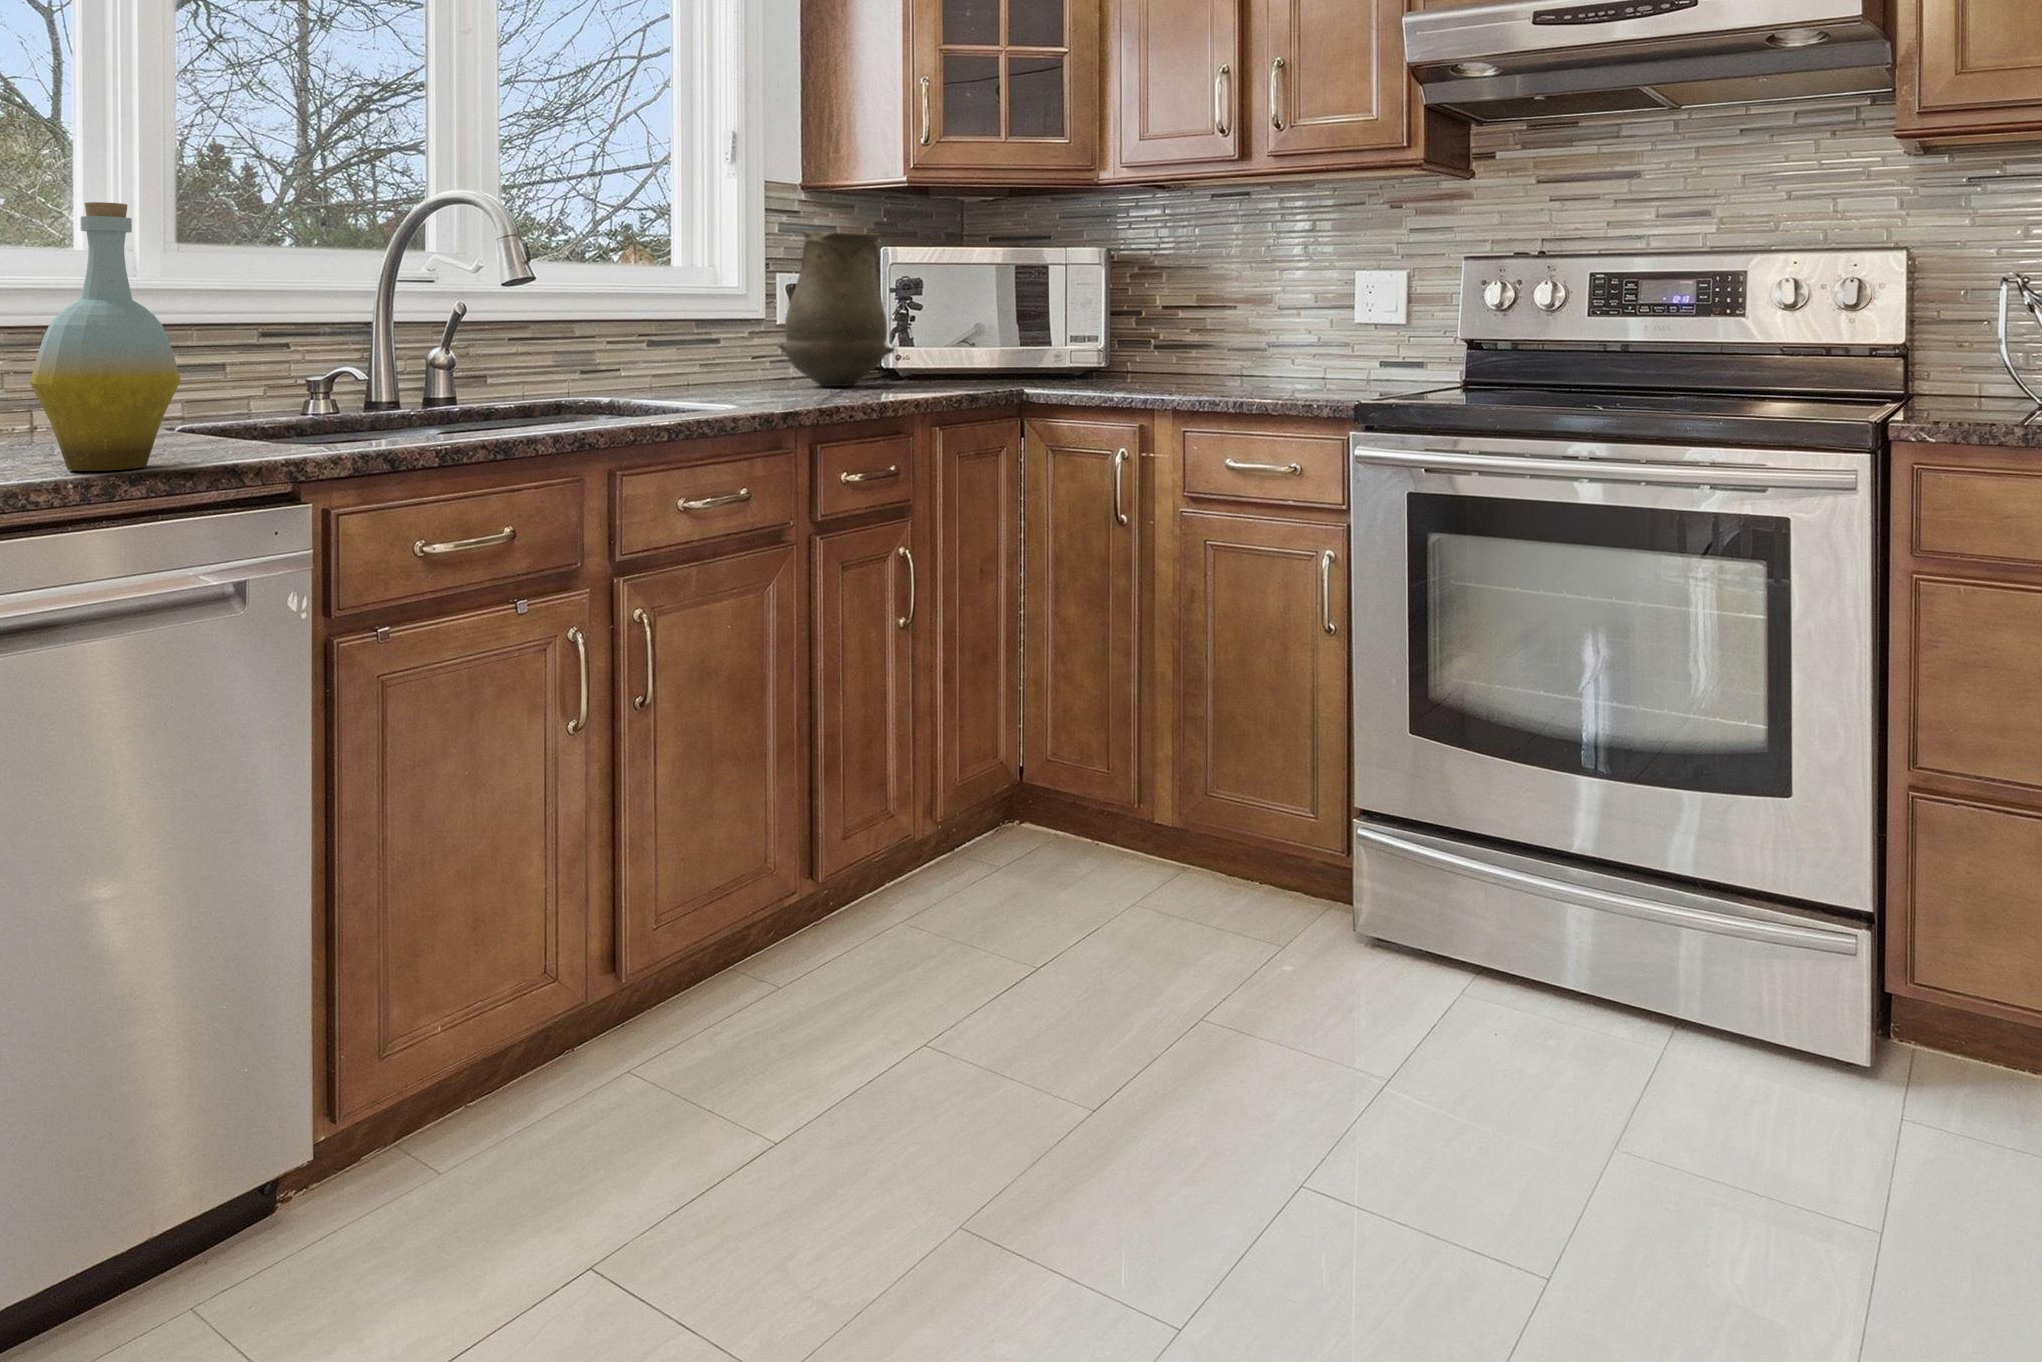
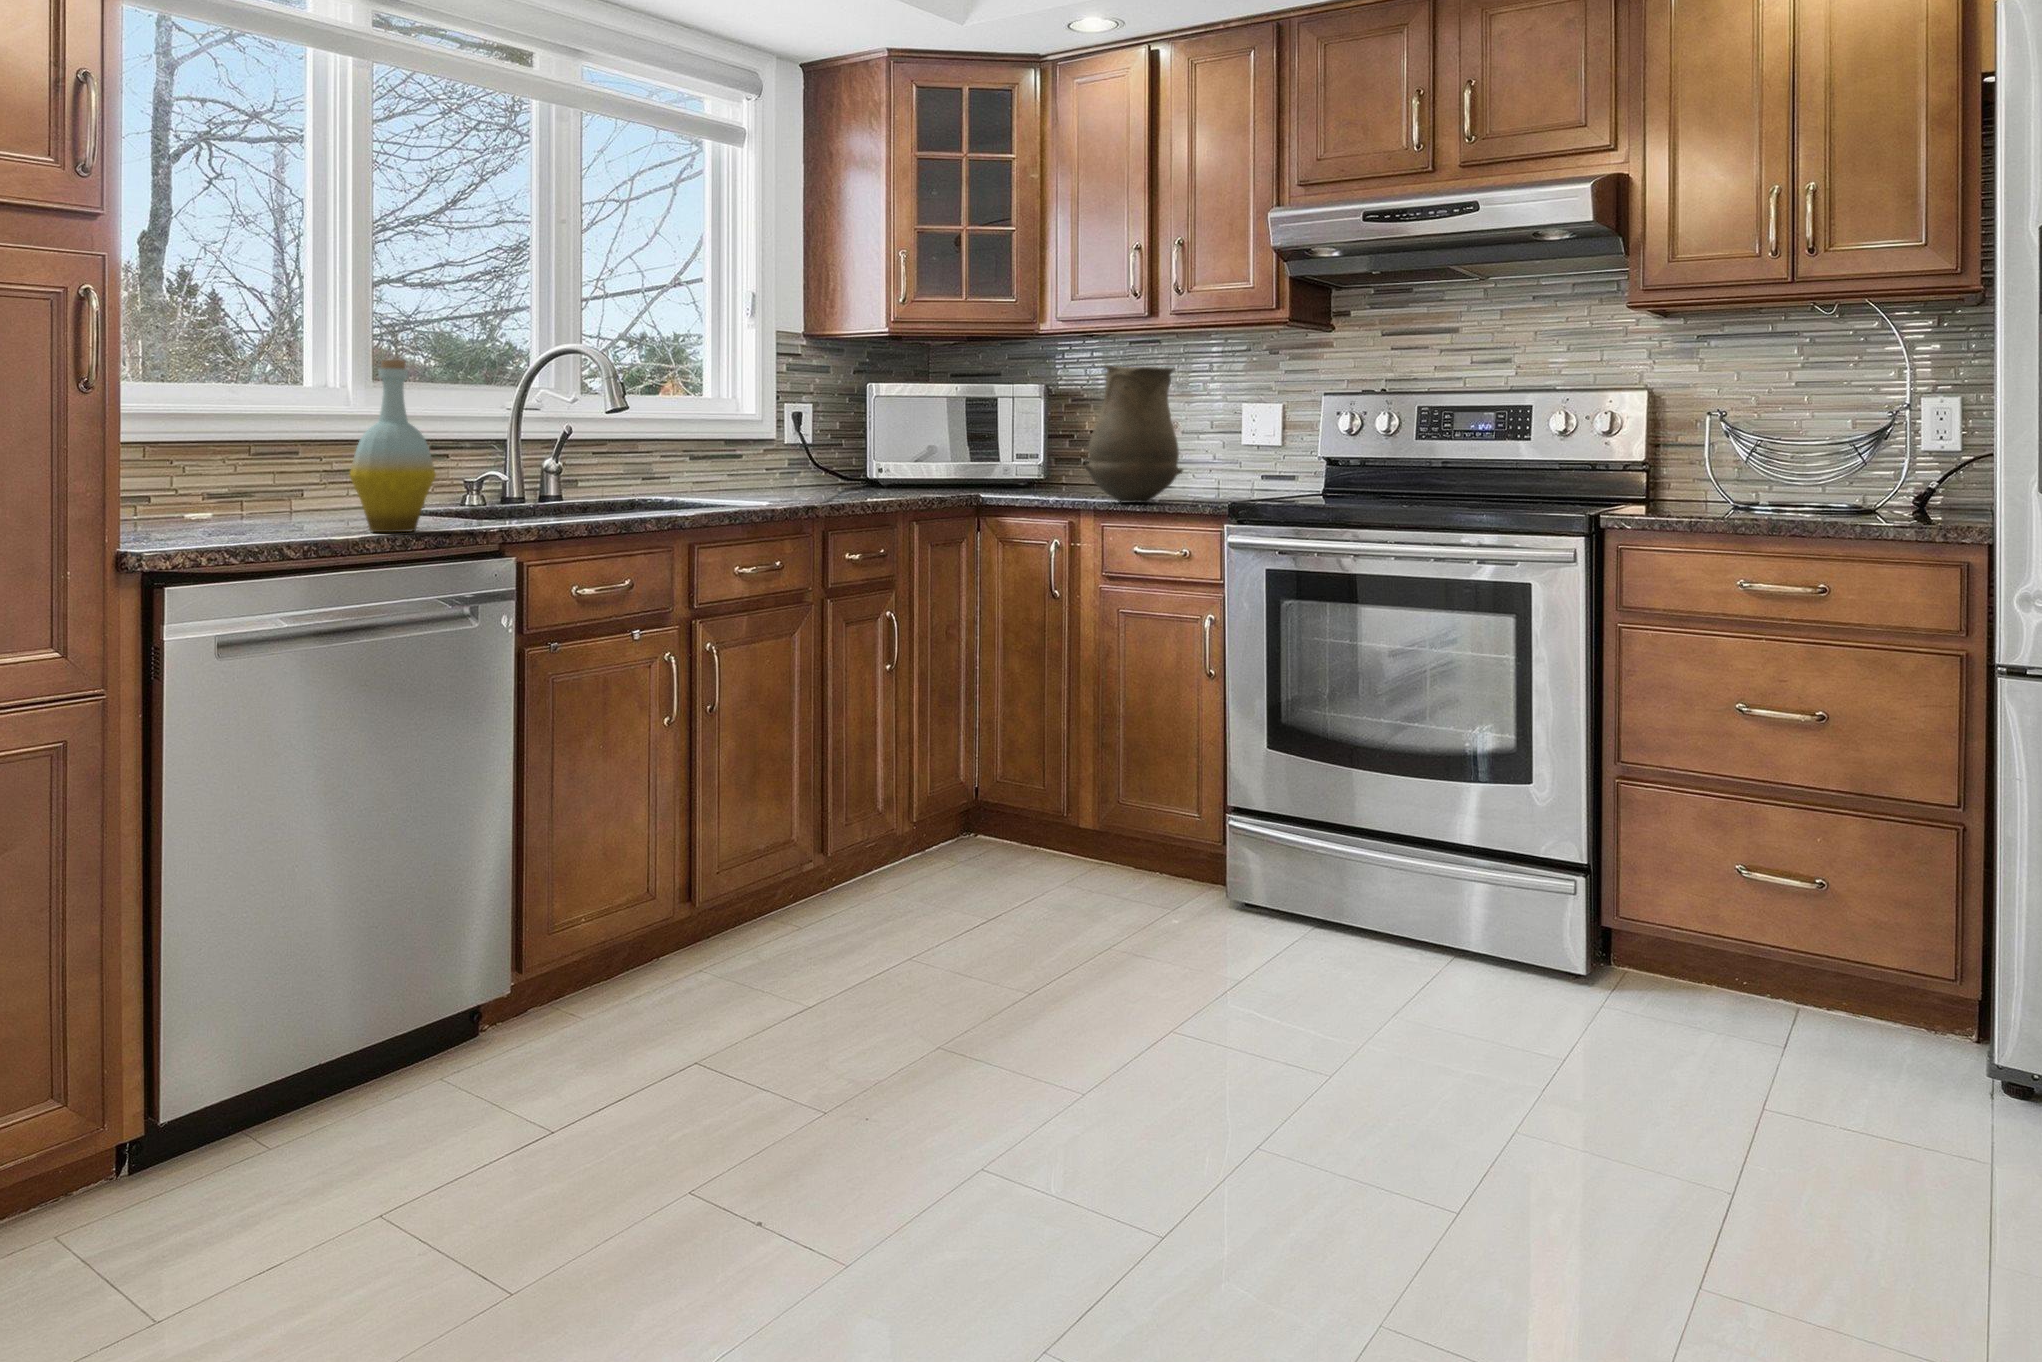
vase: present [778,231,895,386] -> present [1083,365,1183,503]

